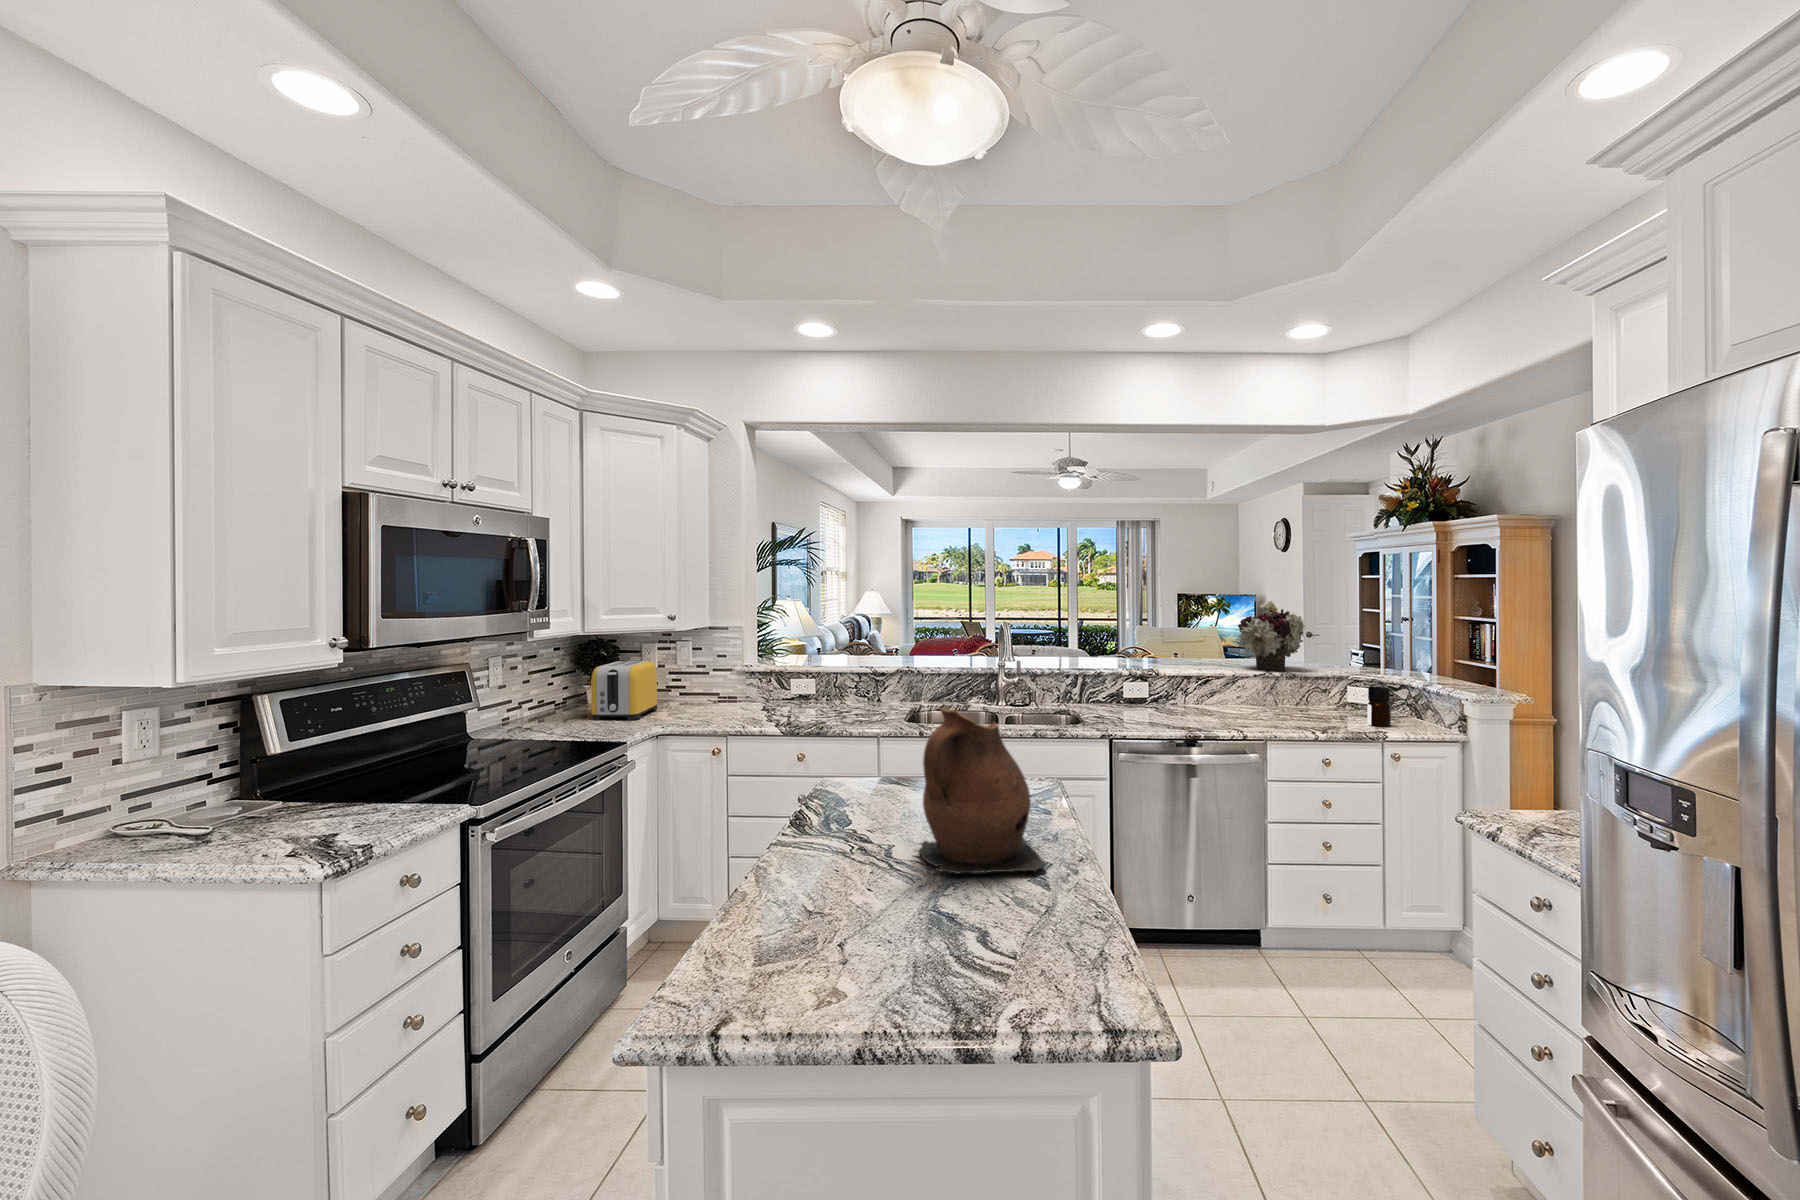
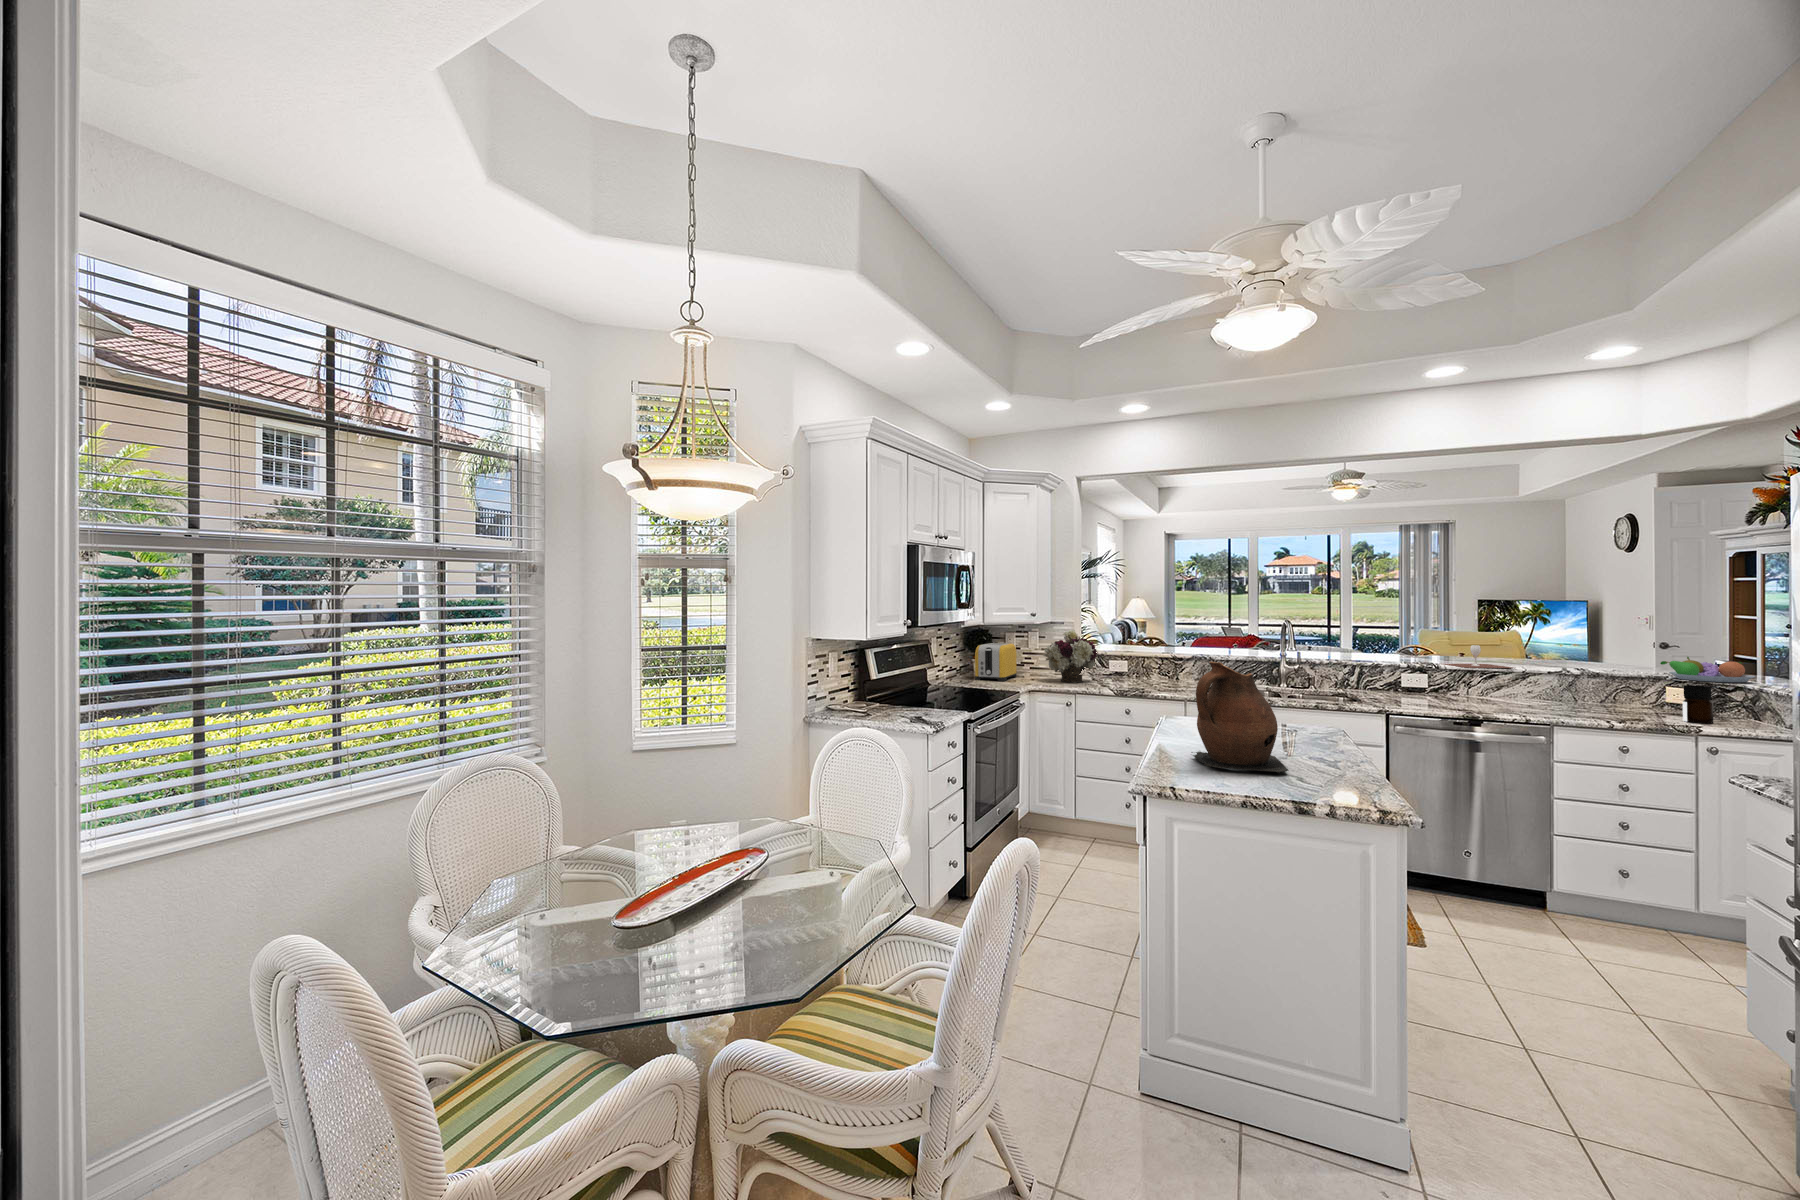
flower arrangement: present [1238,601,1305,671] -> present [1043,630,1098,683]
wine glass: none [1154,648,1229,675] -> present [1441,645,1514,668]
fruit bowl: none [1346,655,1417,682] -> present [1660,657,1755,682]

